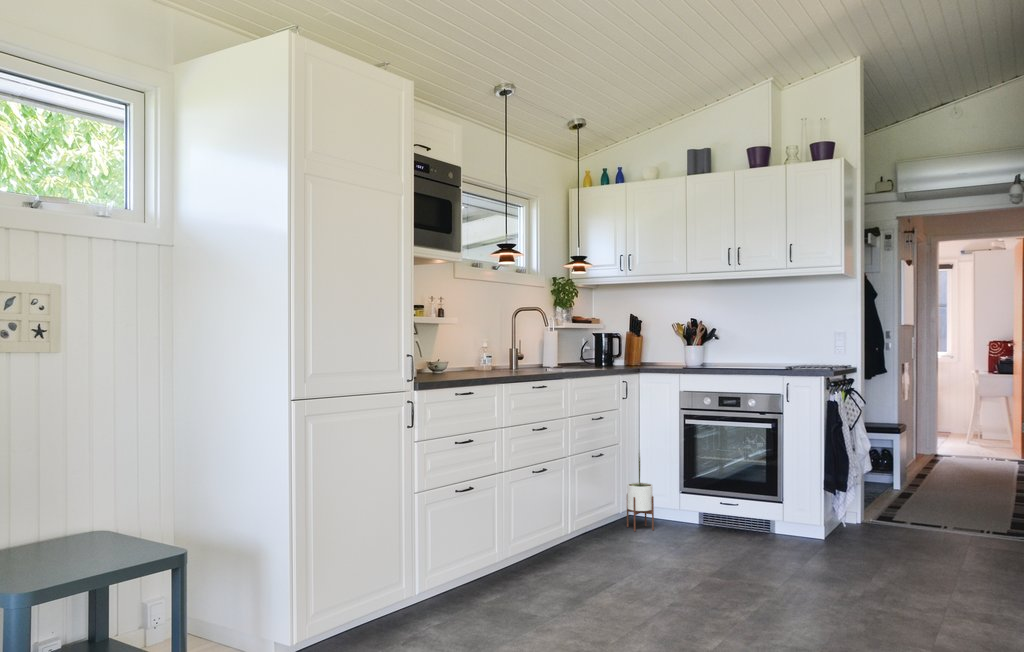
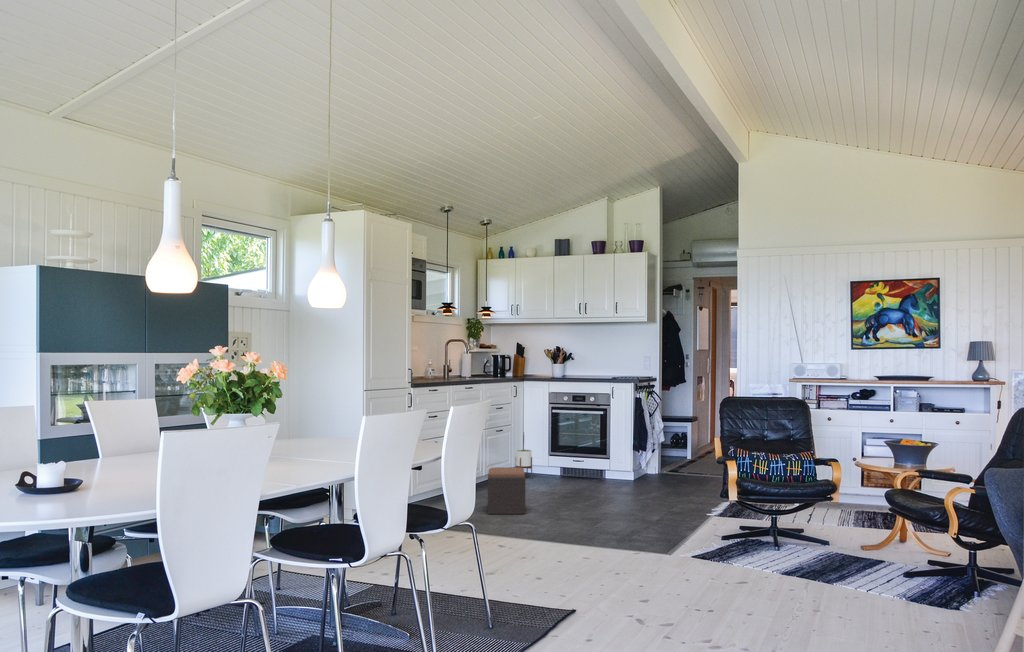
footstool: none [568,535,641,632] -> present [488,467,525,514]

